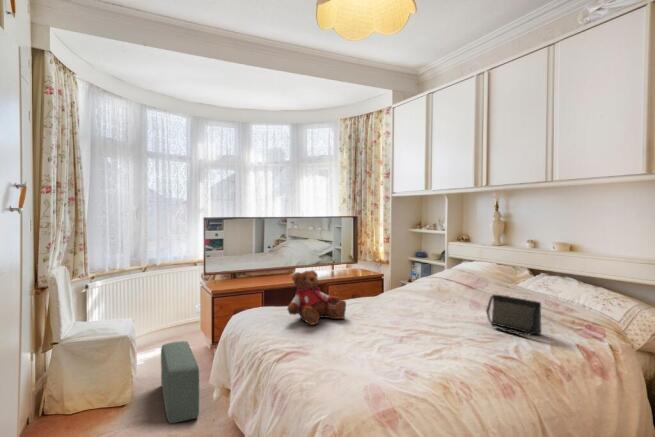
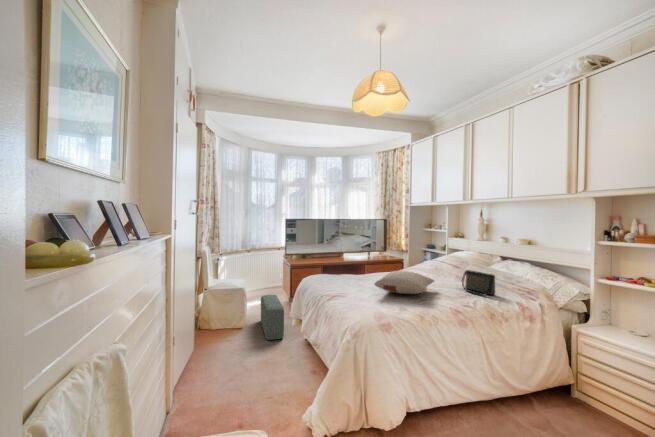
teddy bear: present [288,270,346,325] -> none [337,252,373,284]
pillow: none [353,301,446,340] -> present [375,271,434,294]

